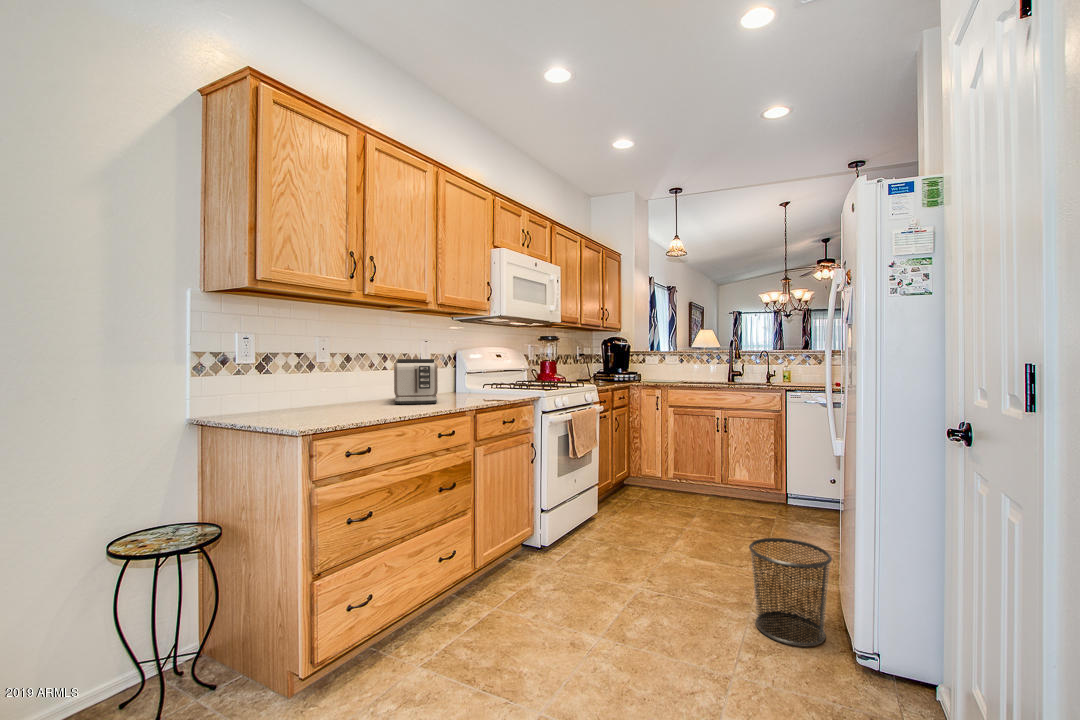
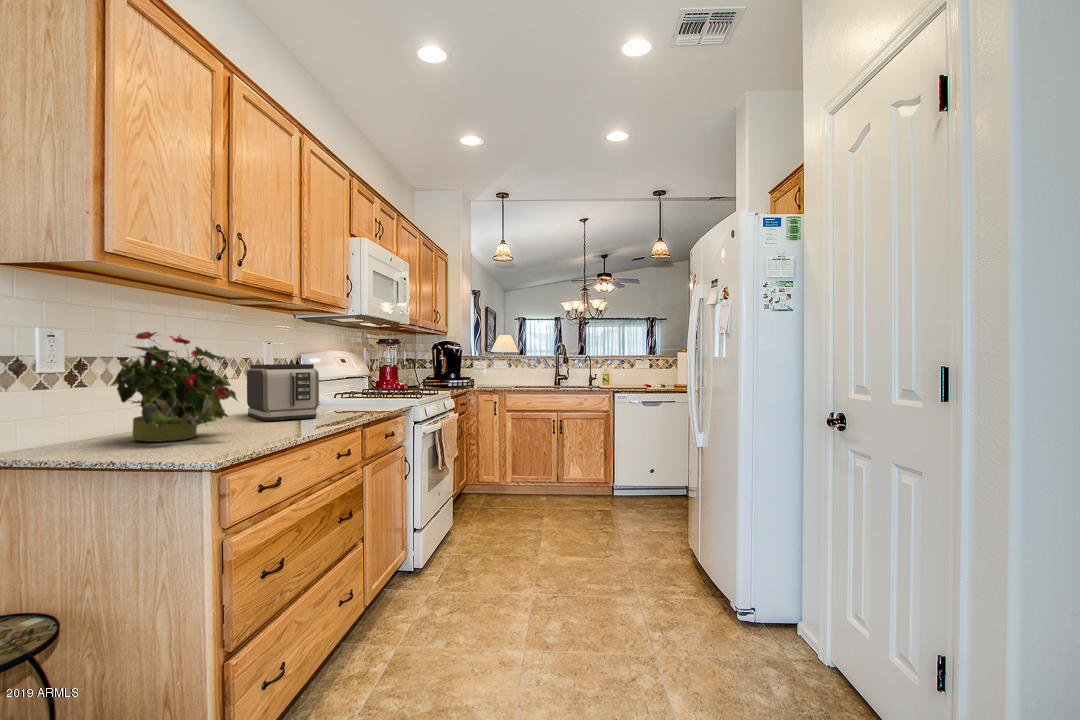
potted plant: none [275,335,361,415] -> present [112,332,238,442]
waste bin: present [749,538,832,647] -> none [641,523,709,616]

